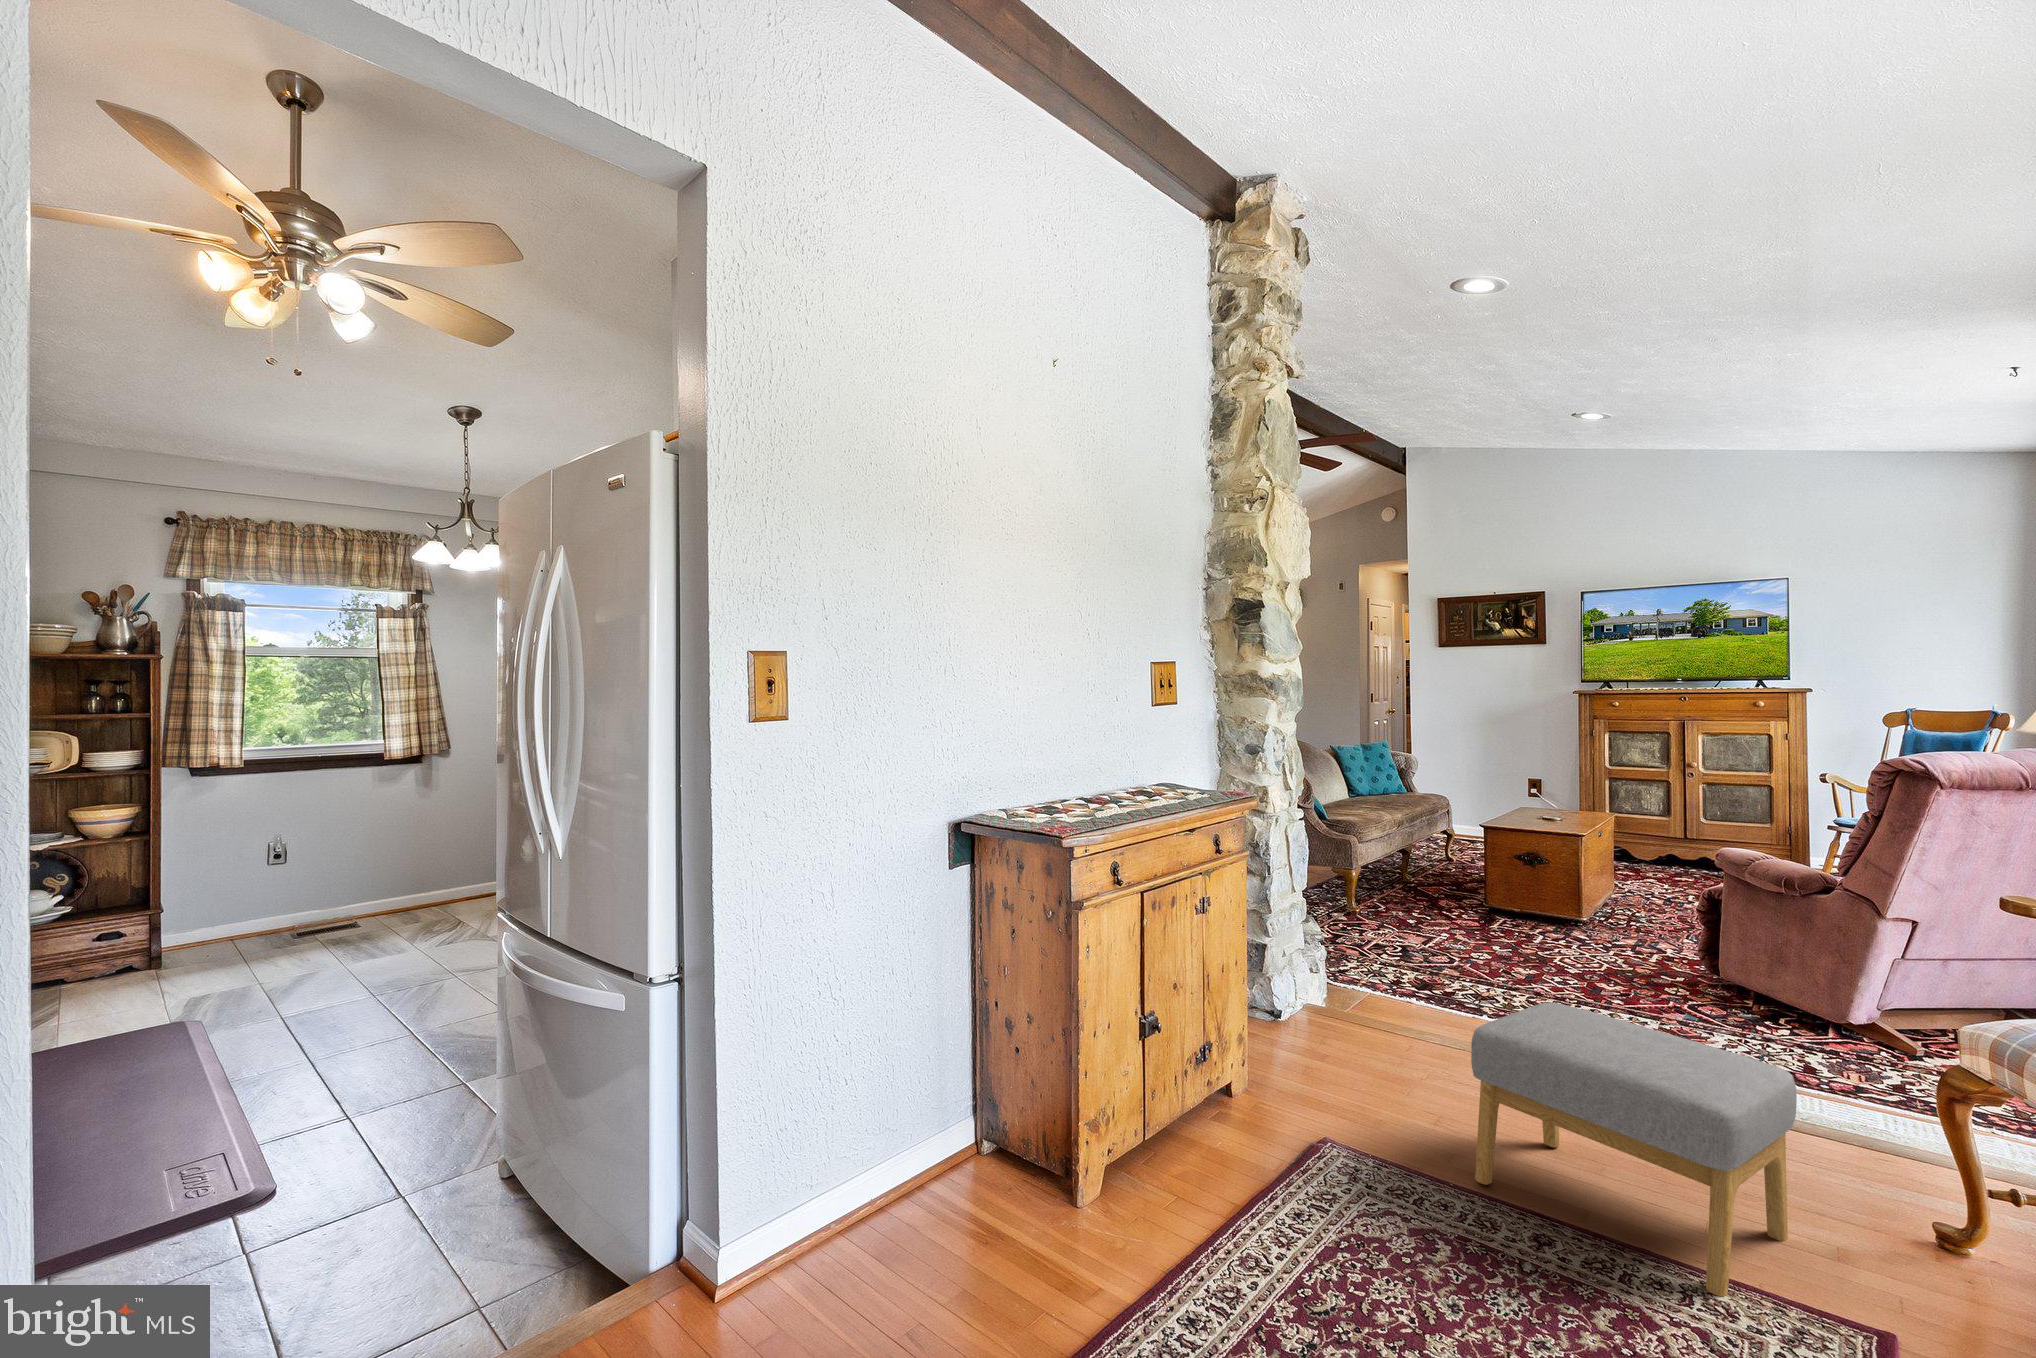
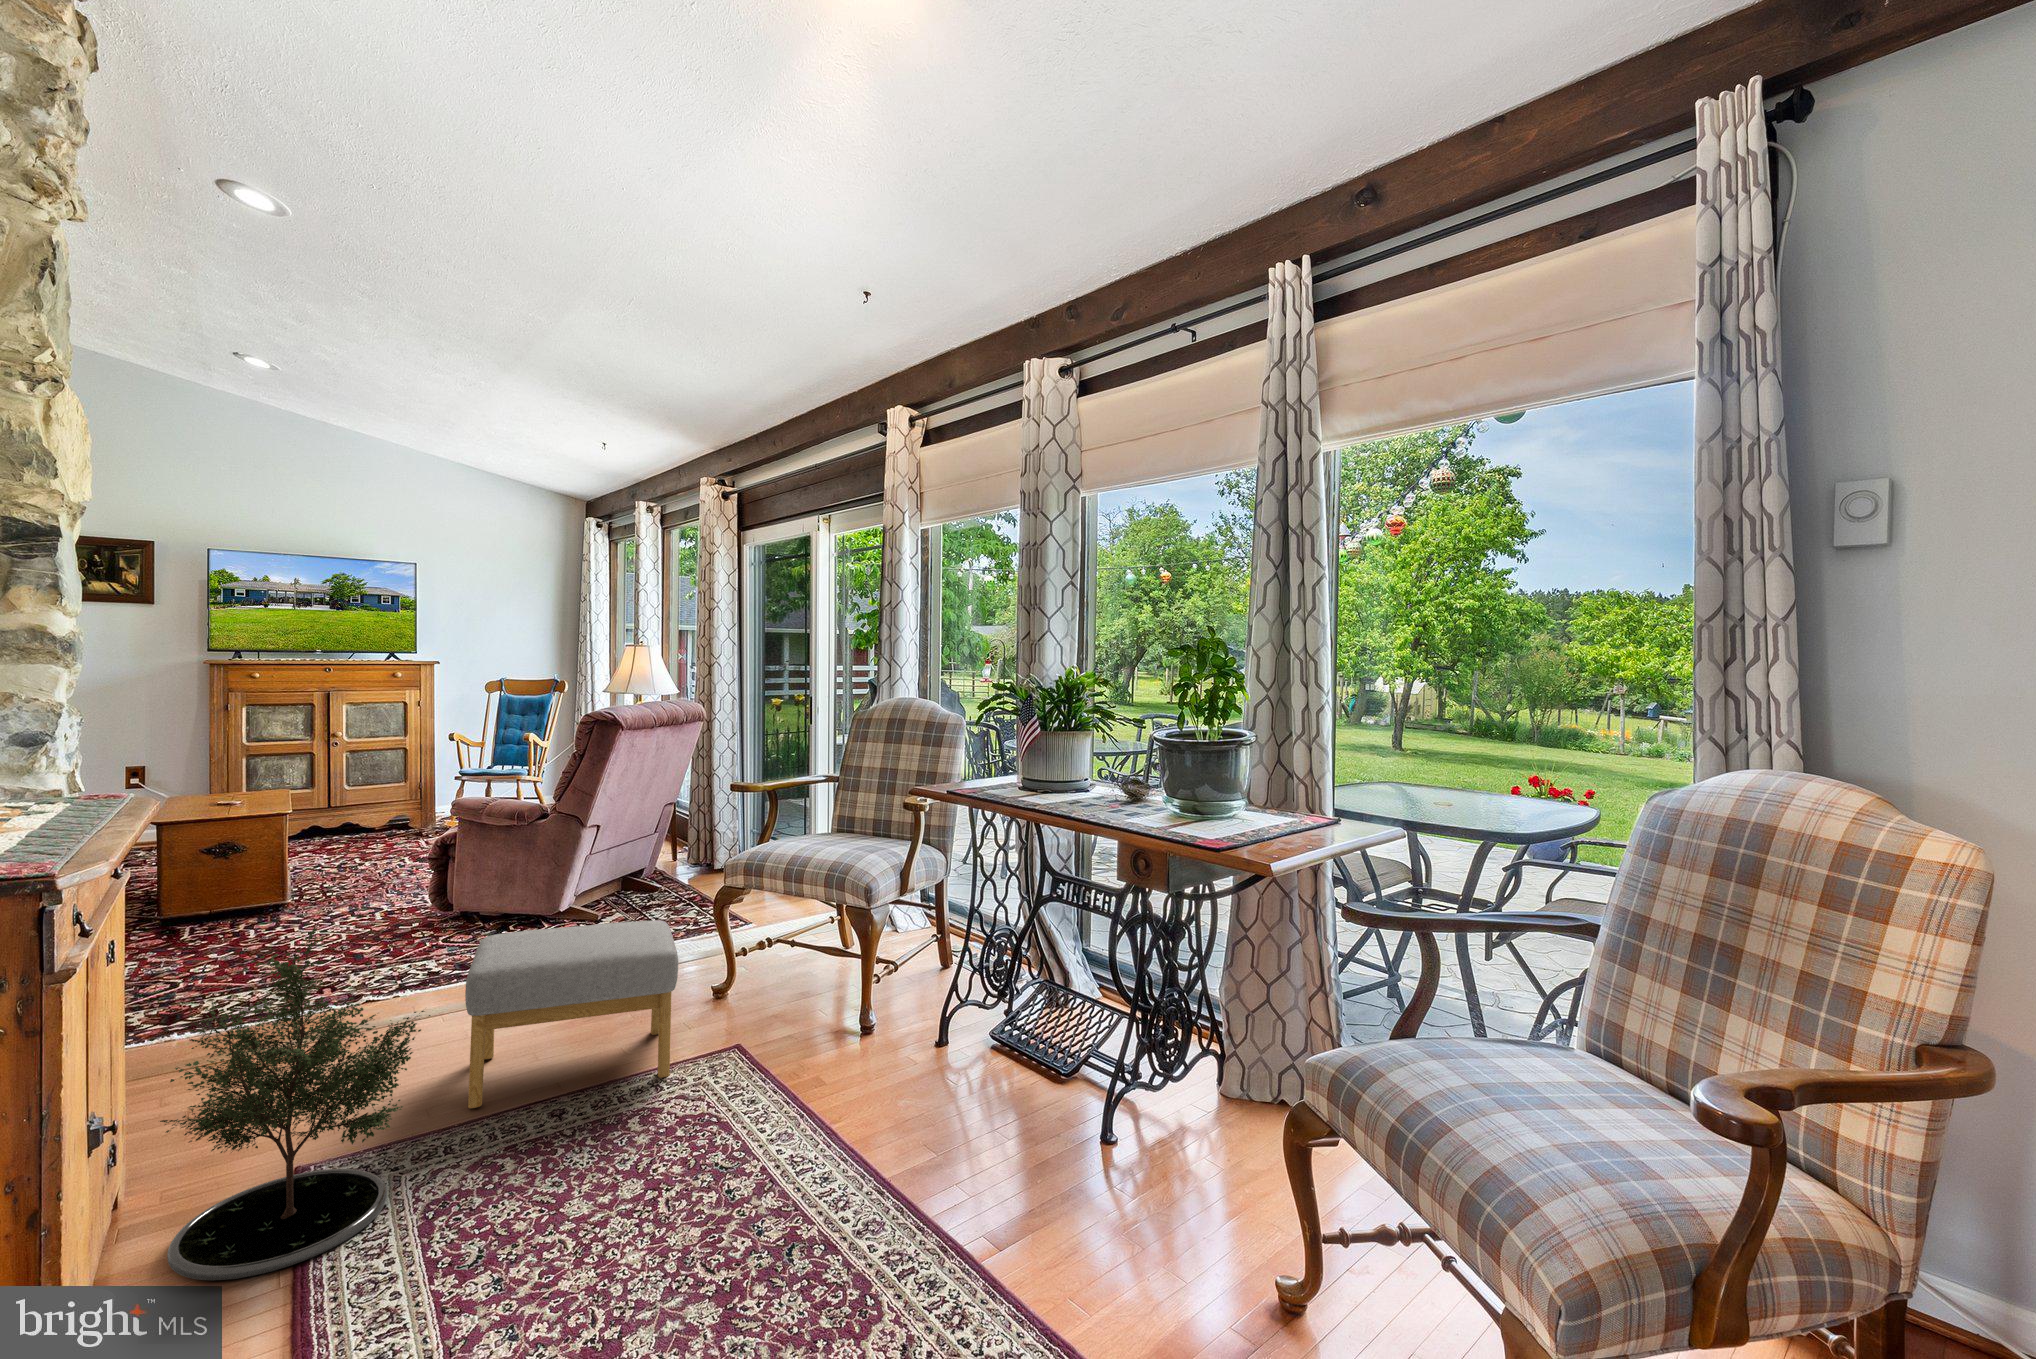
potted tree: none [1189,920,1375,1219] -> present [160,925,430,1280]

